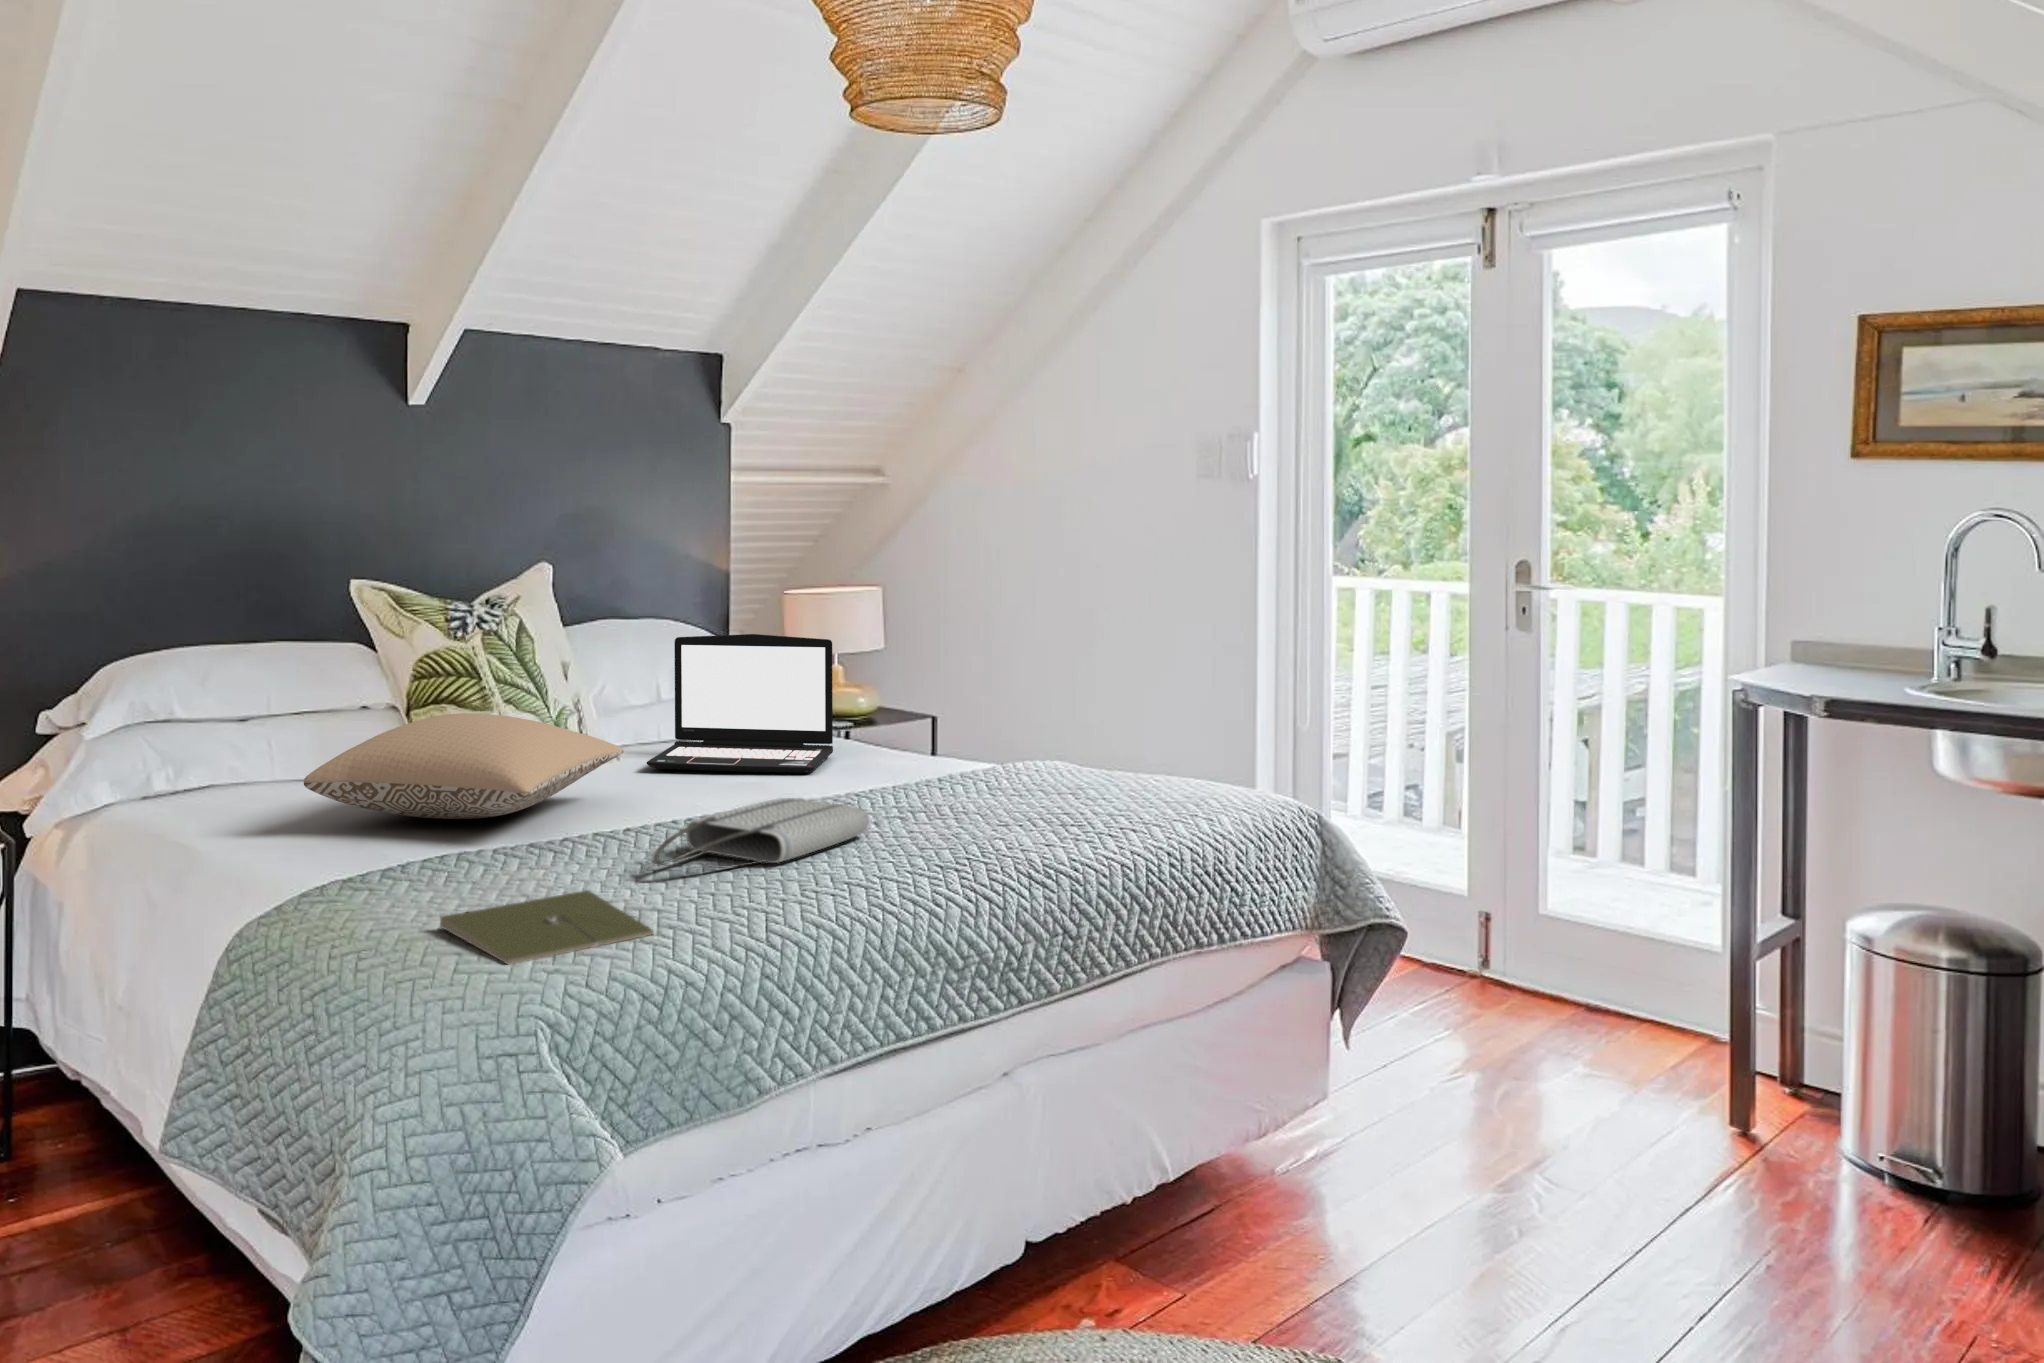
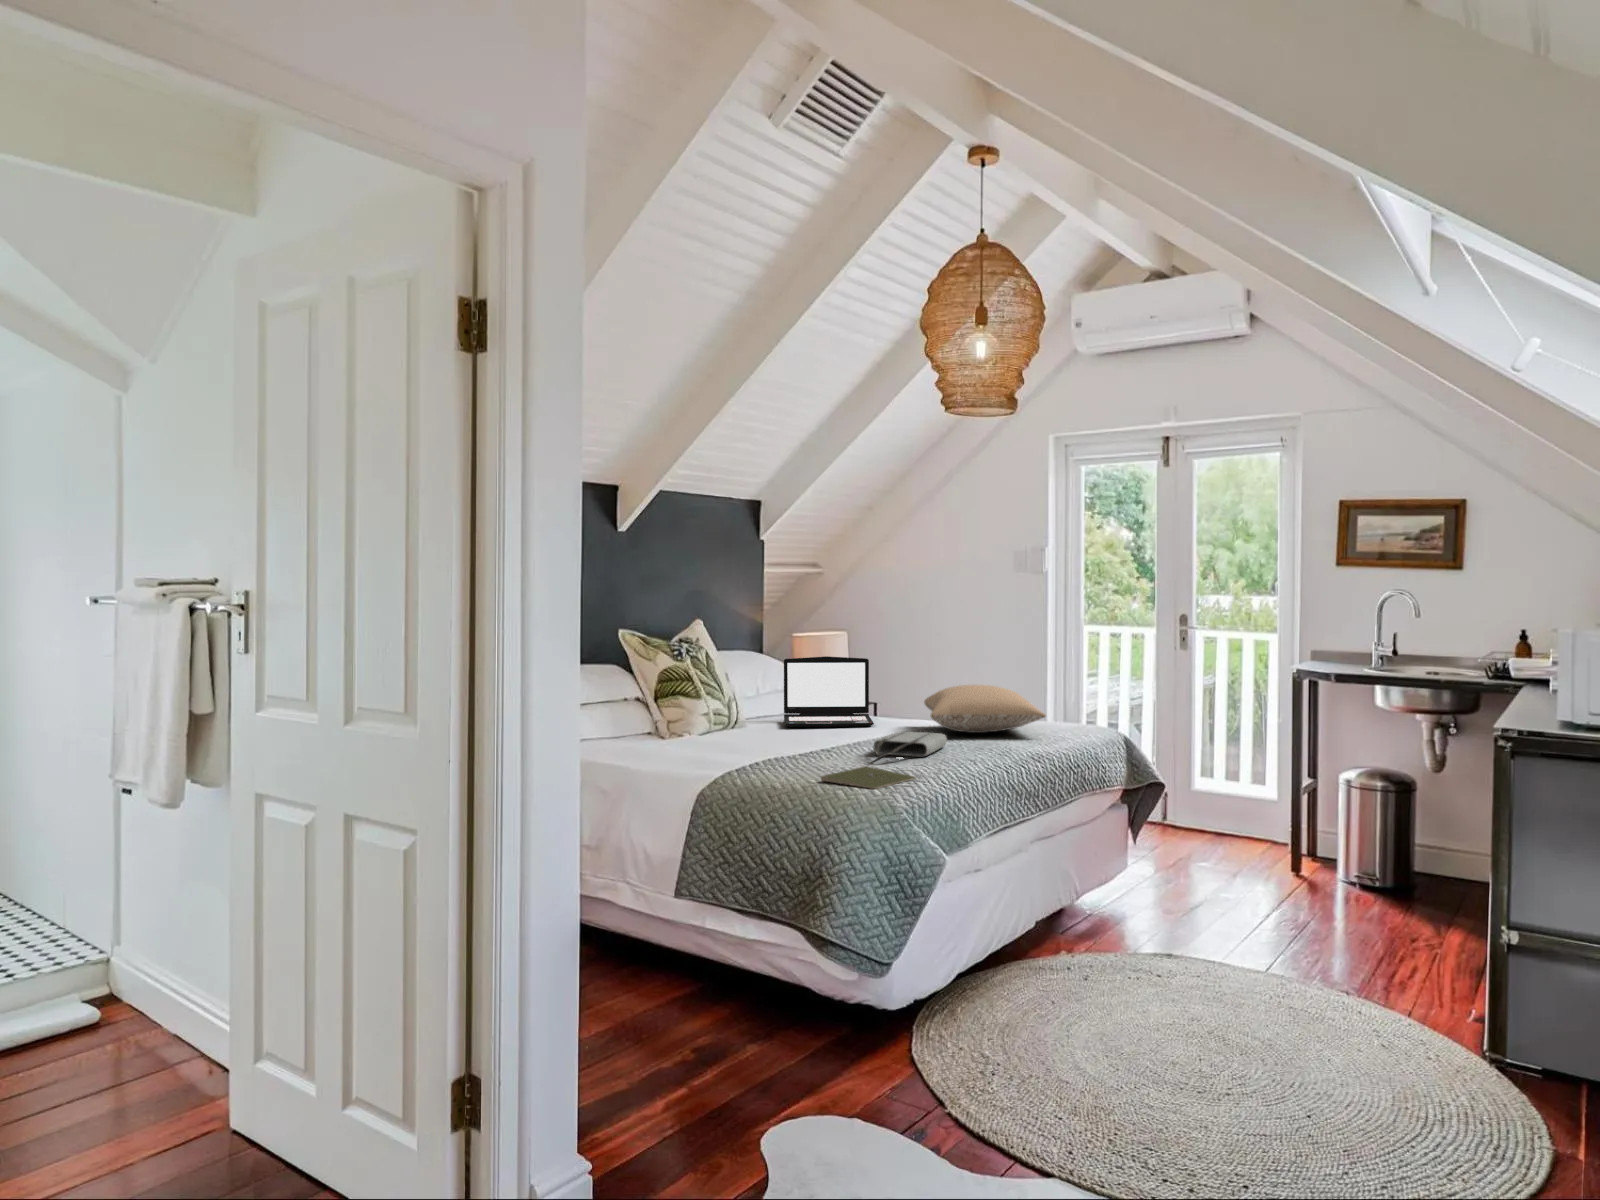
pillow: present [304,713,623,819] -> present [924,685,1046,733]

